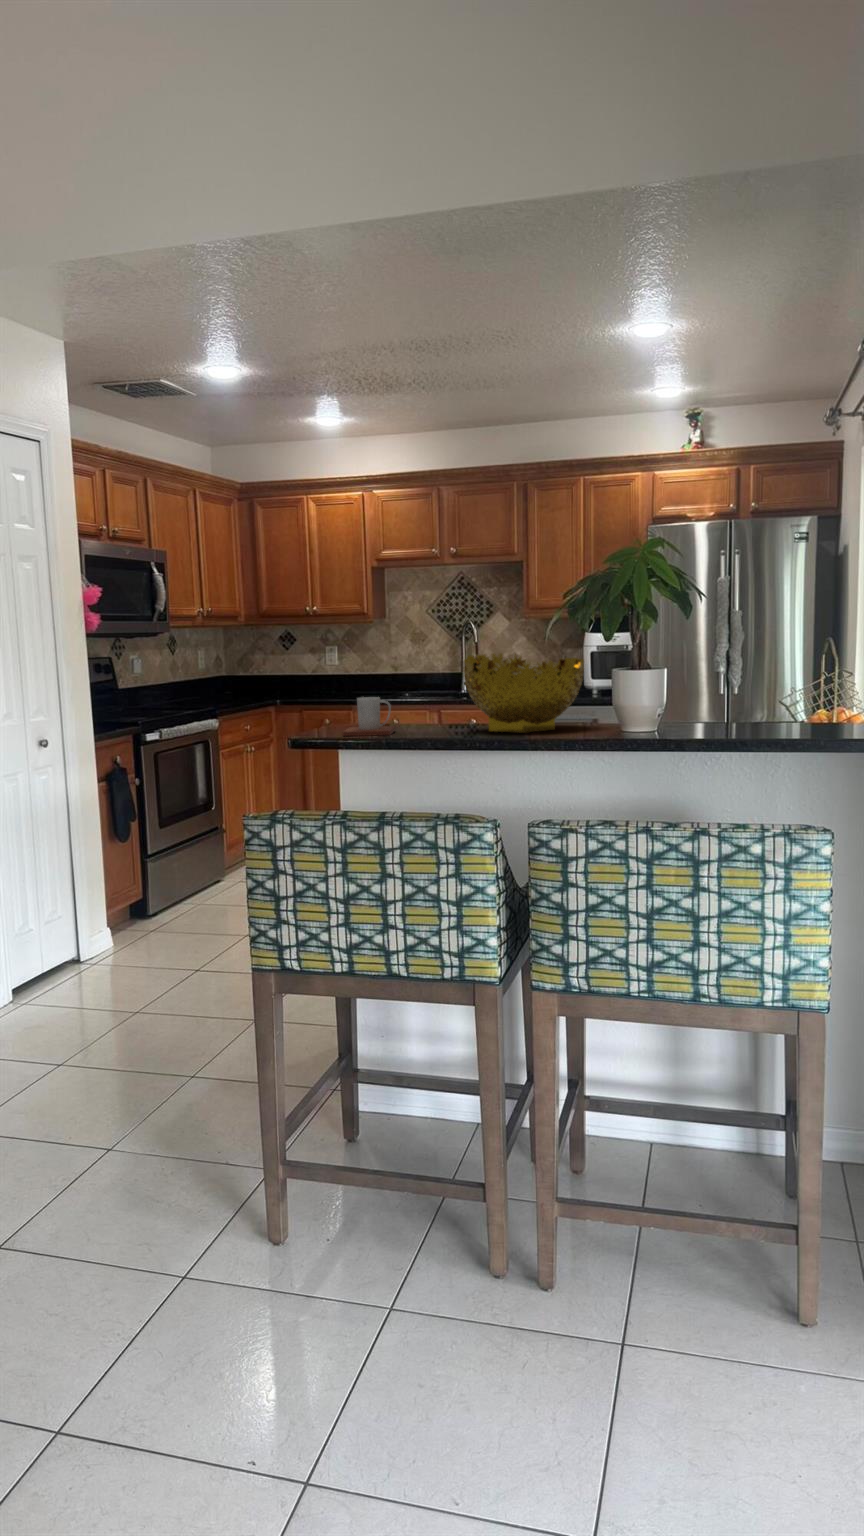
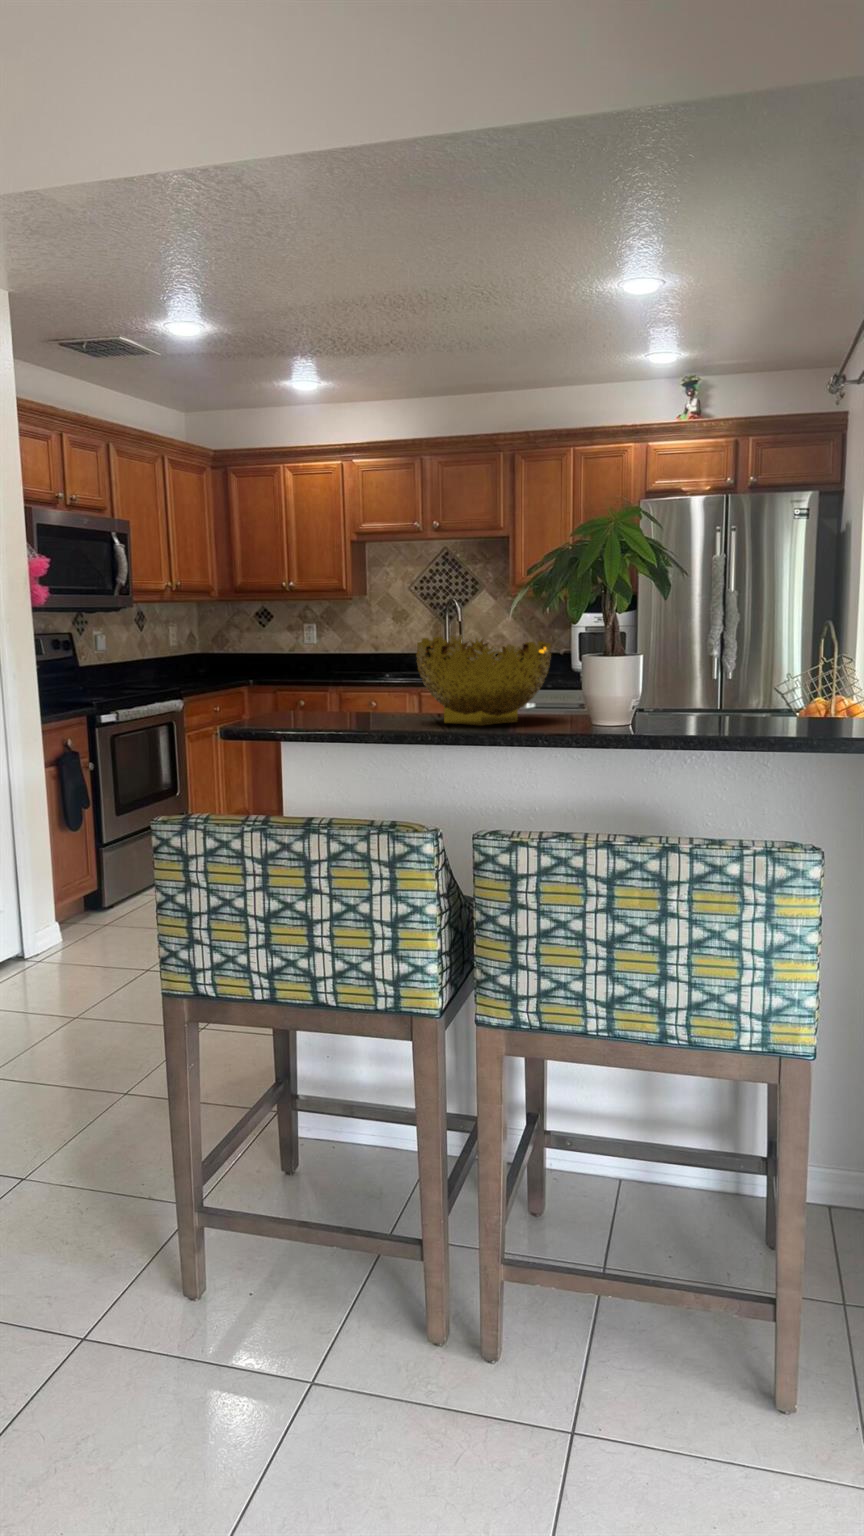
mug: present [342,697,396,736] -> none [281,683,343,726]

